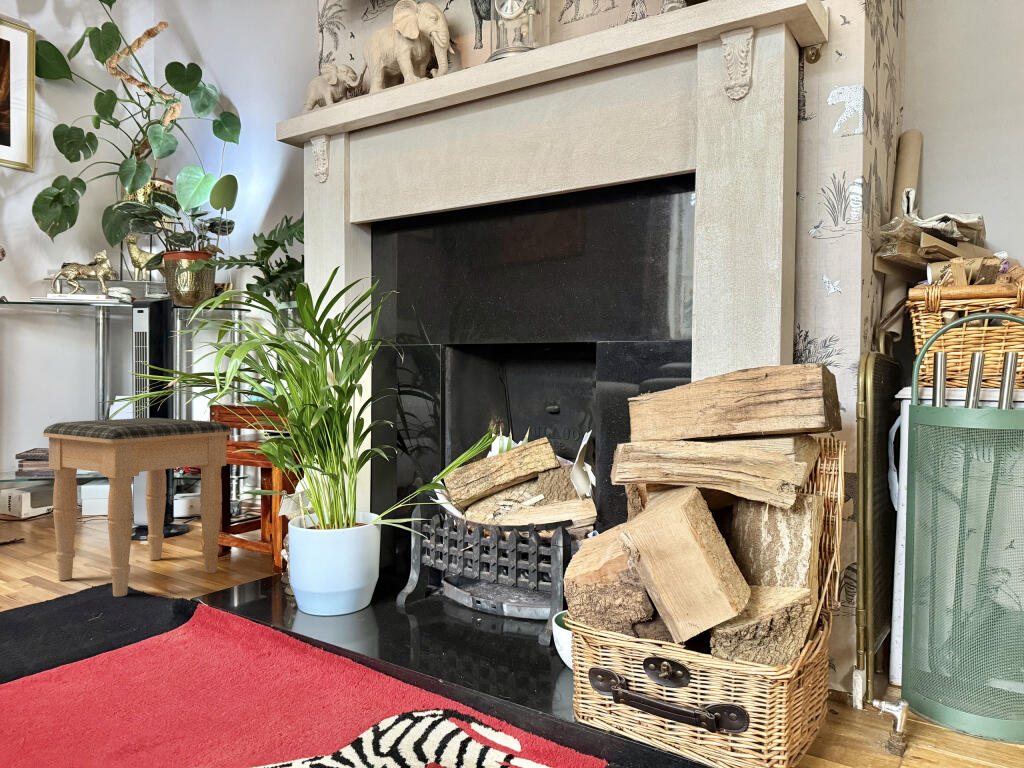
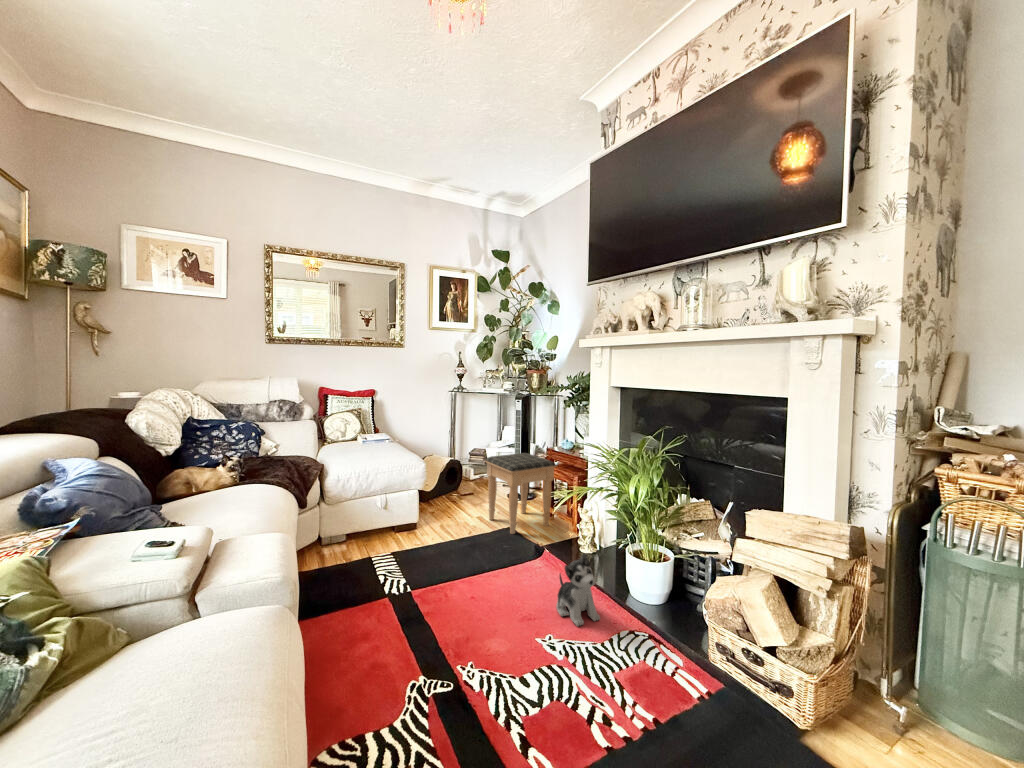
plush toy: none [221,554,333,731] -> present [556,553,600,626]

